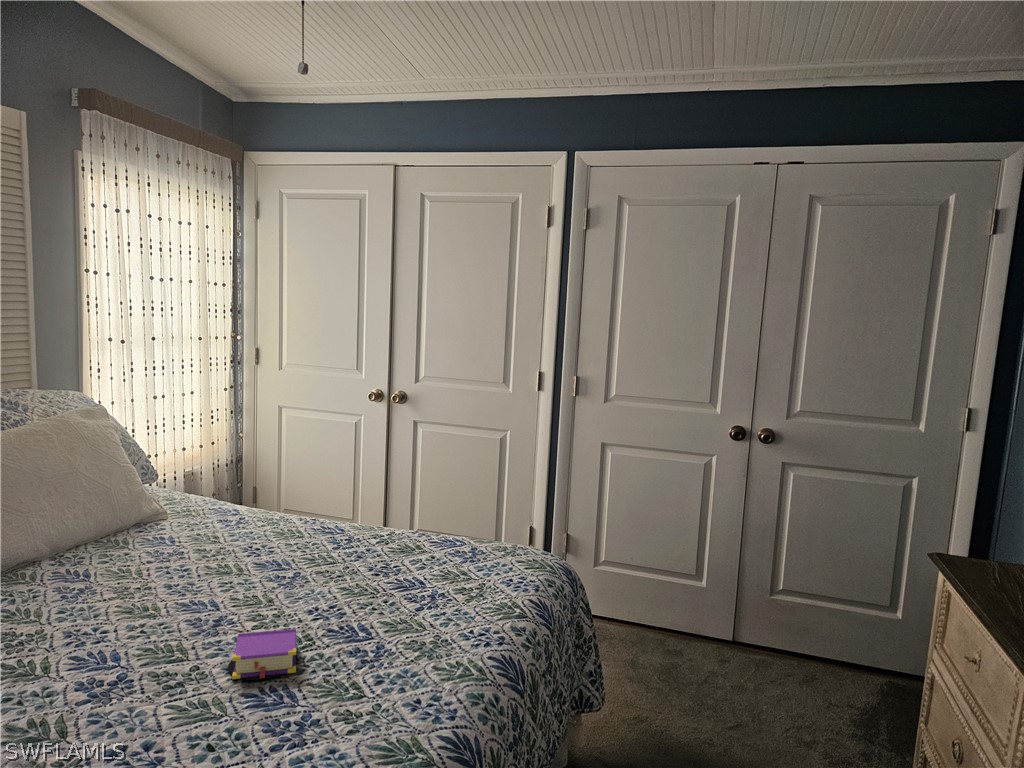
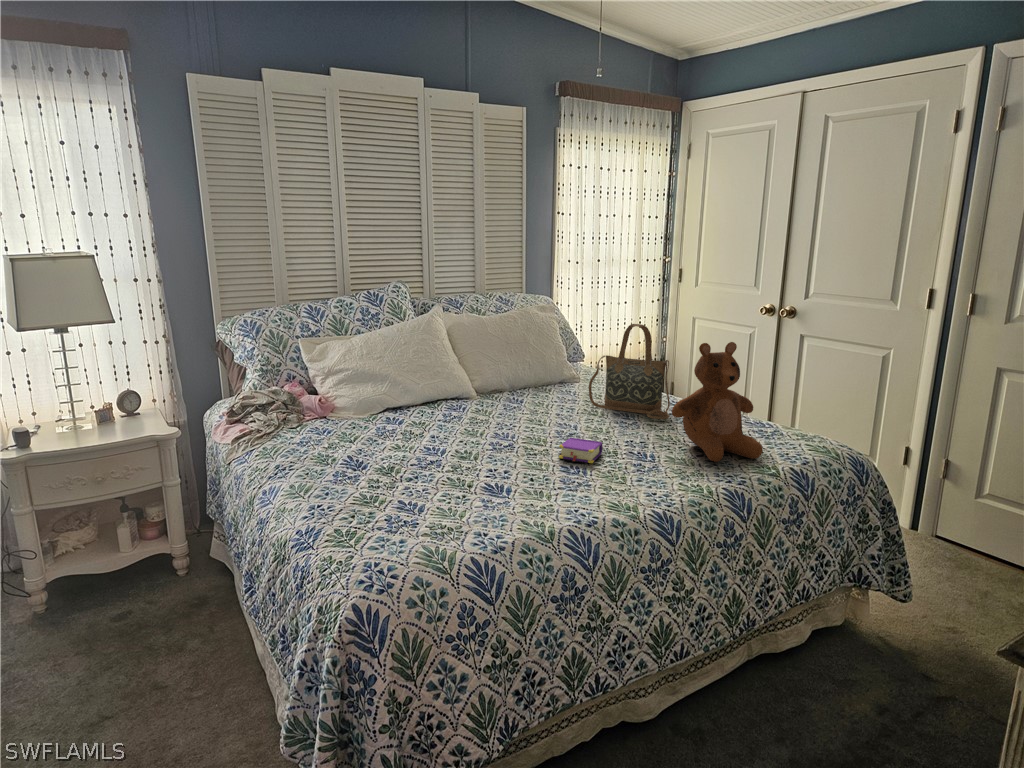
handbag: none [211,430,345,562] -> present [589,324,670,419]
teddy bear: none [383,449,499,616] -> present [672,342,763,462]

